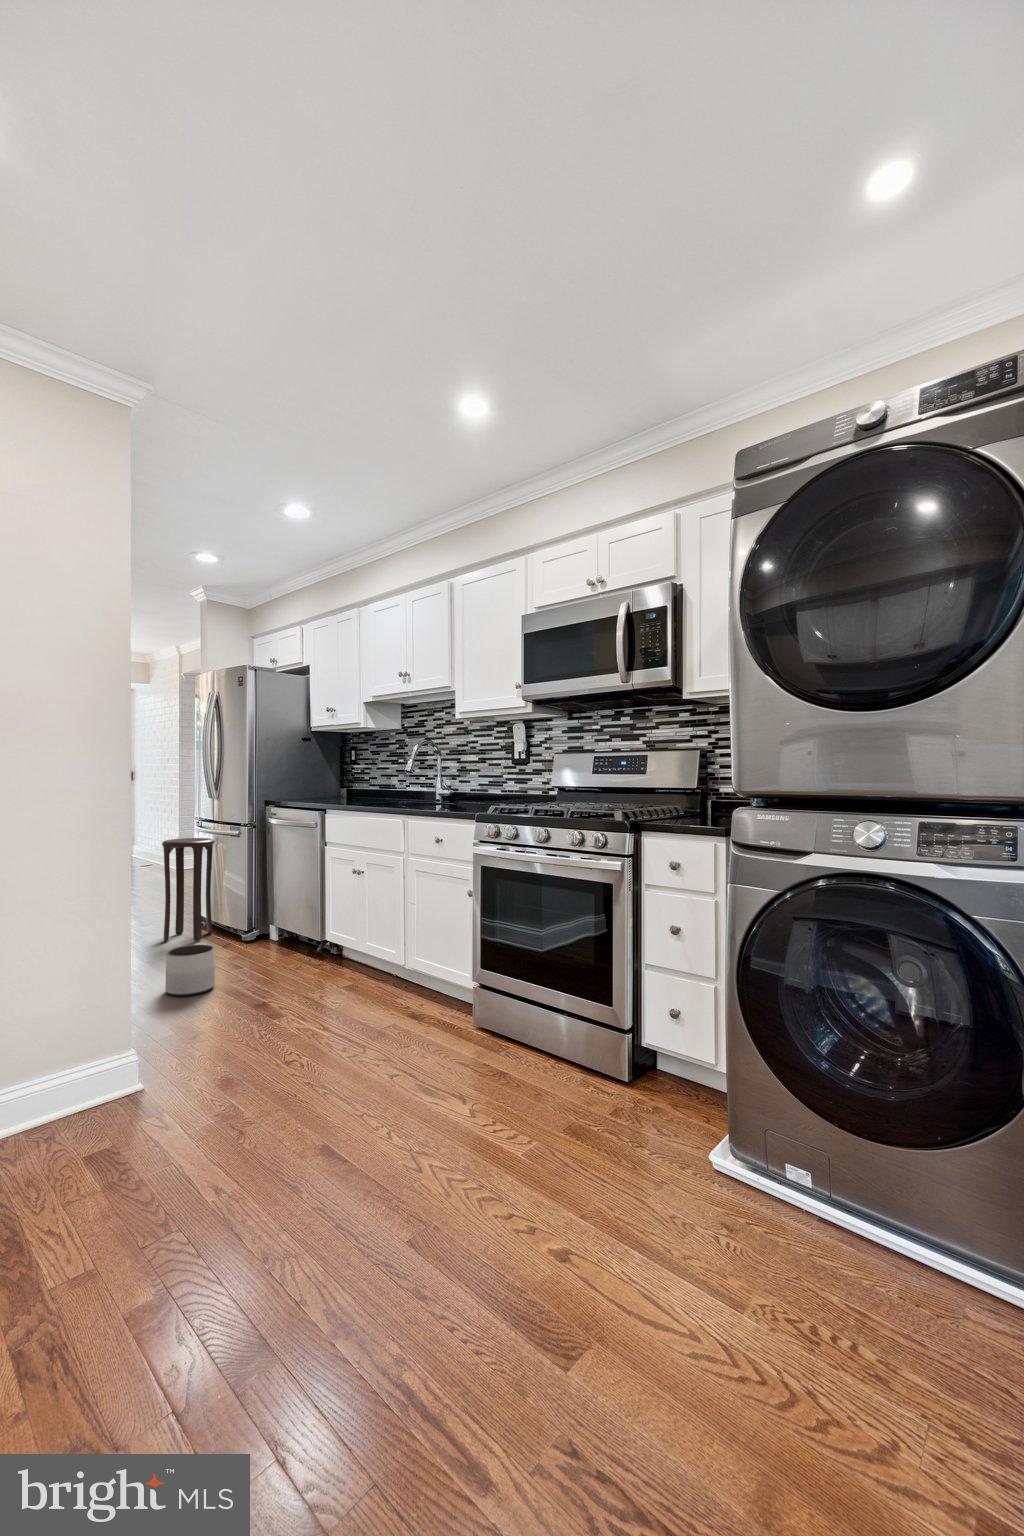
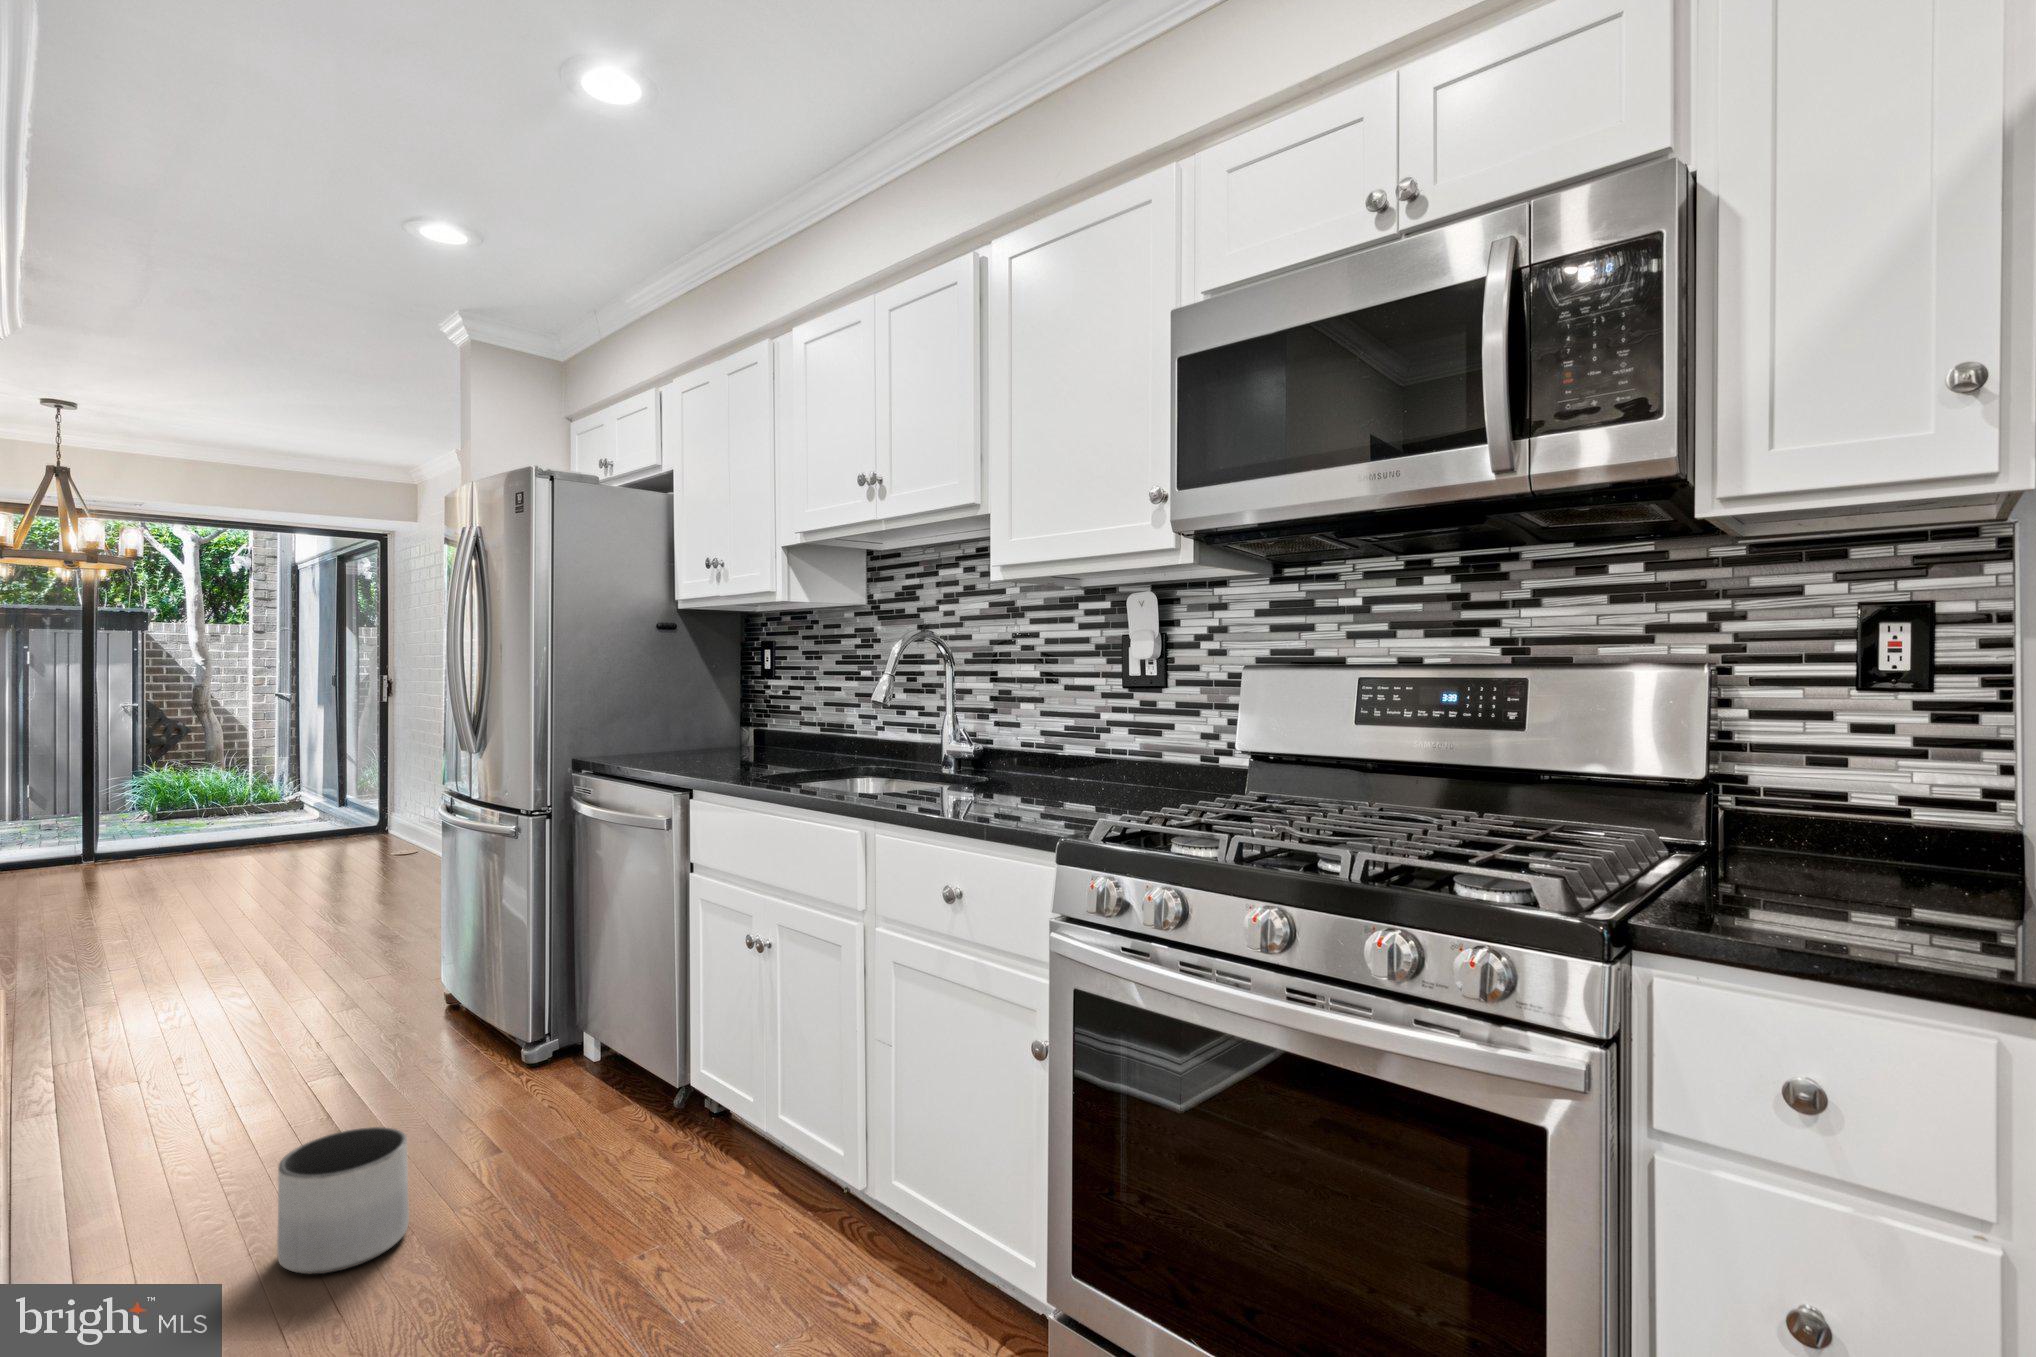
stool: present [162,838,215,942] -> none [350,836,469,1065]

